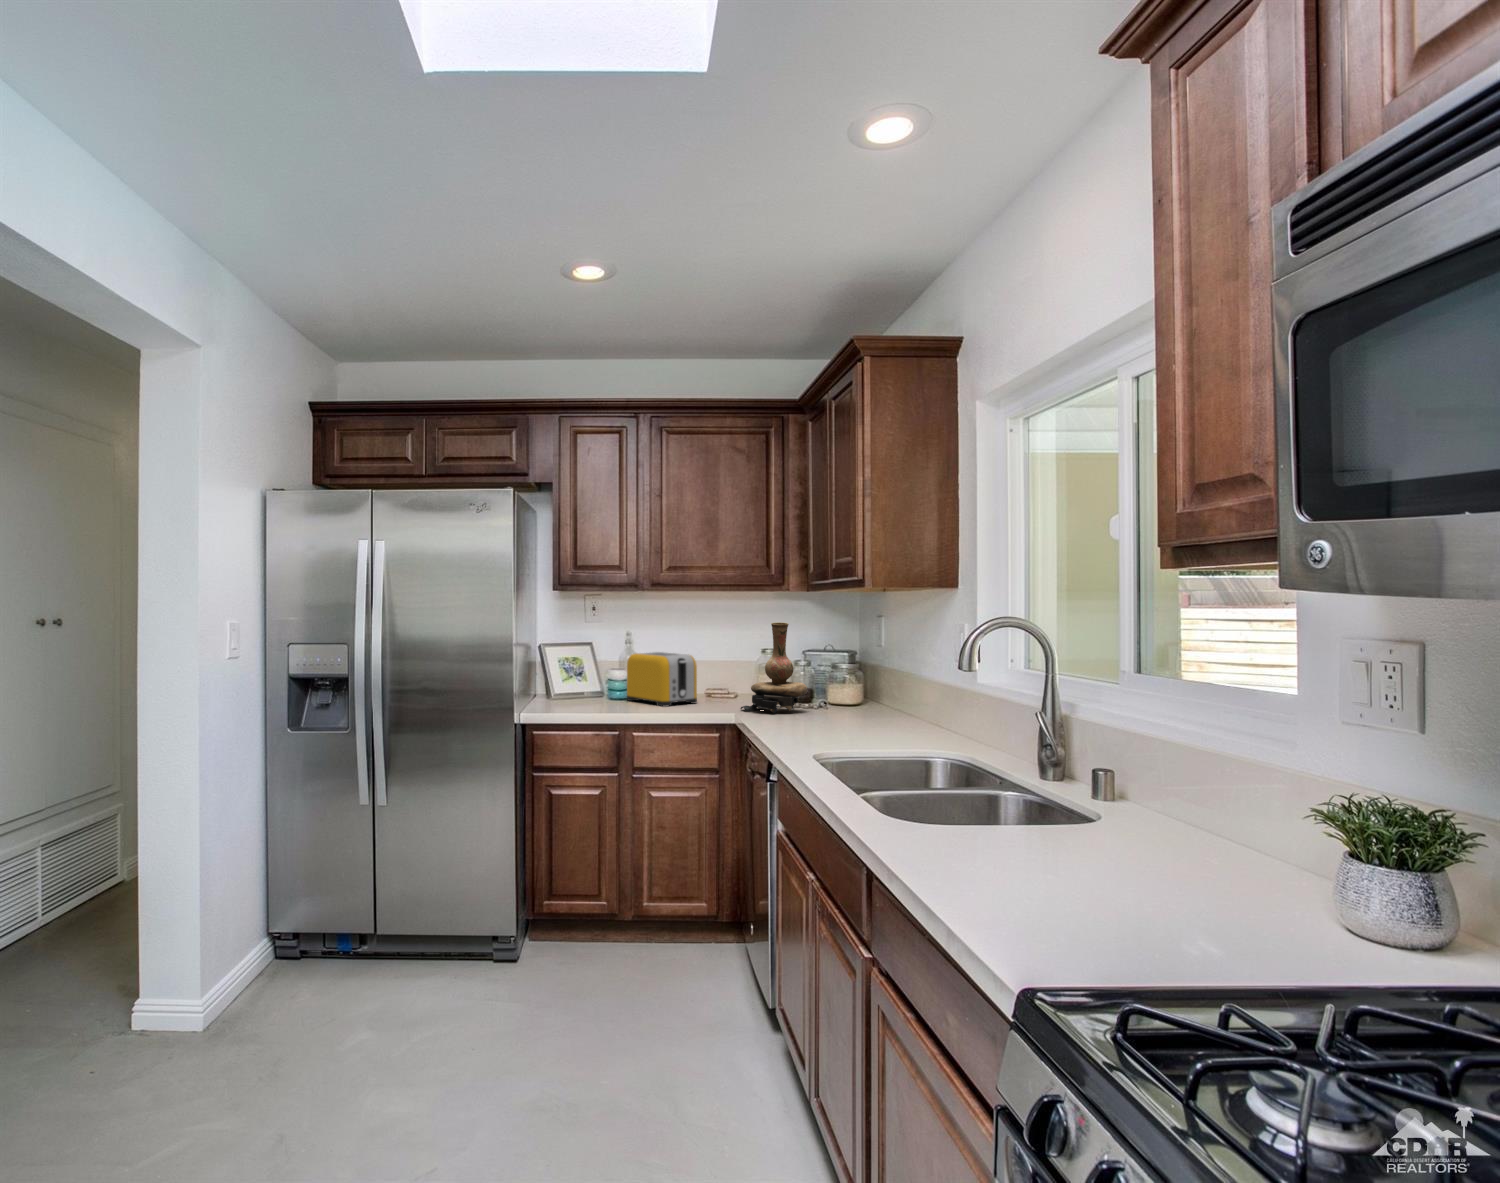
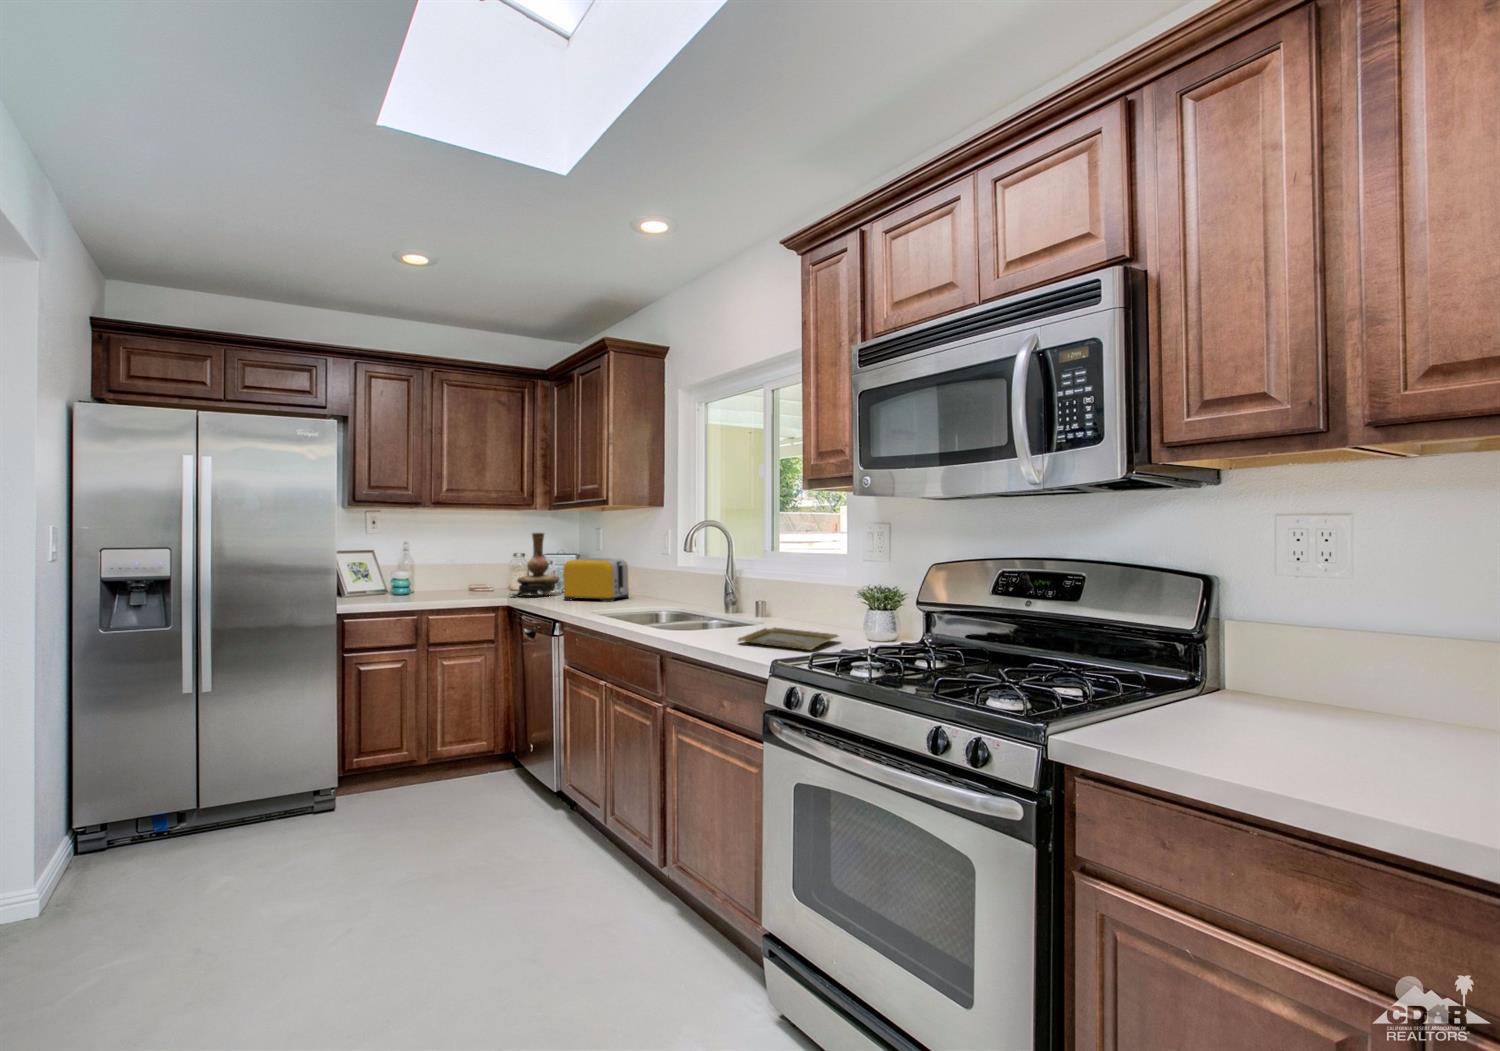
toaster: present [627,652,697,706] -> present [563,558,629,602]
tray: none [1025,829,1253,904] -> present [738,628,838,650]

